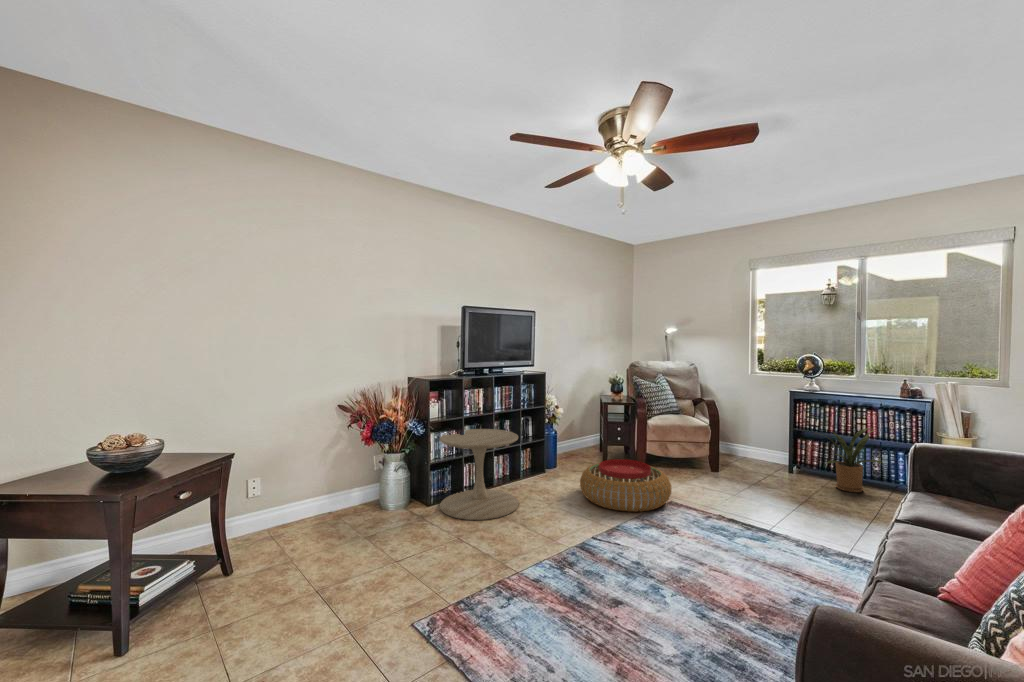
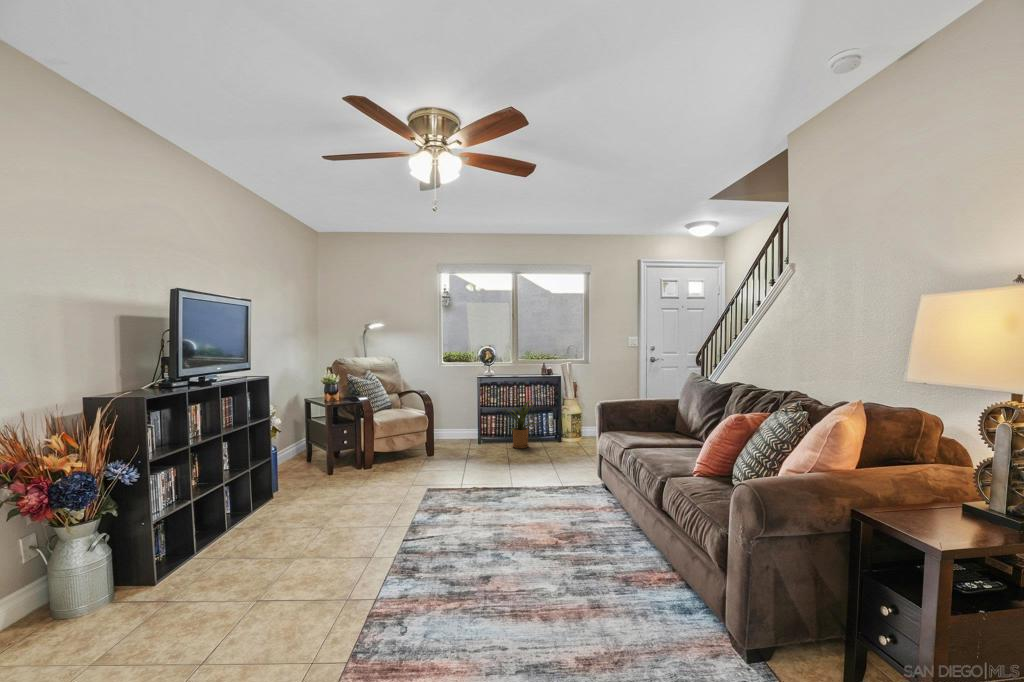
side table: present [440,429,519,520] -> none [162,453,288,586]
pouf: present [580,459,671,512] -> none [339,458,432,511]

